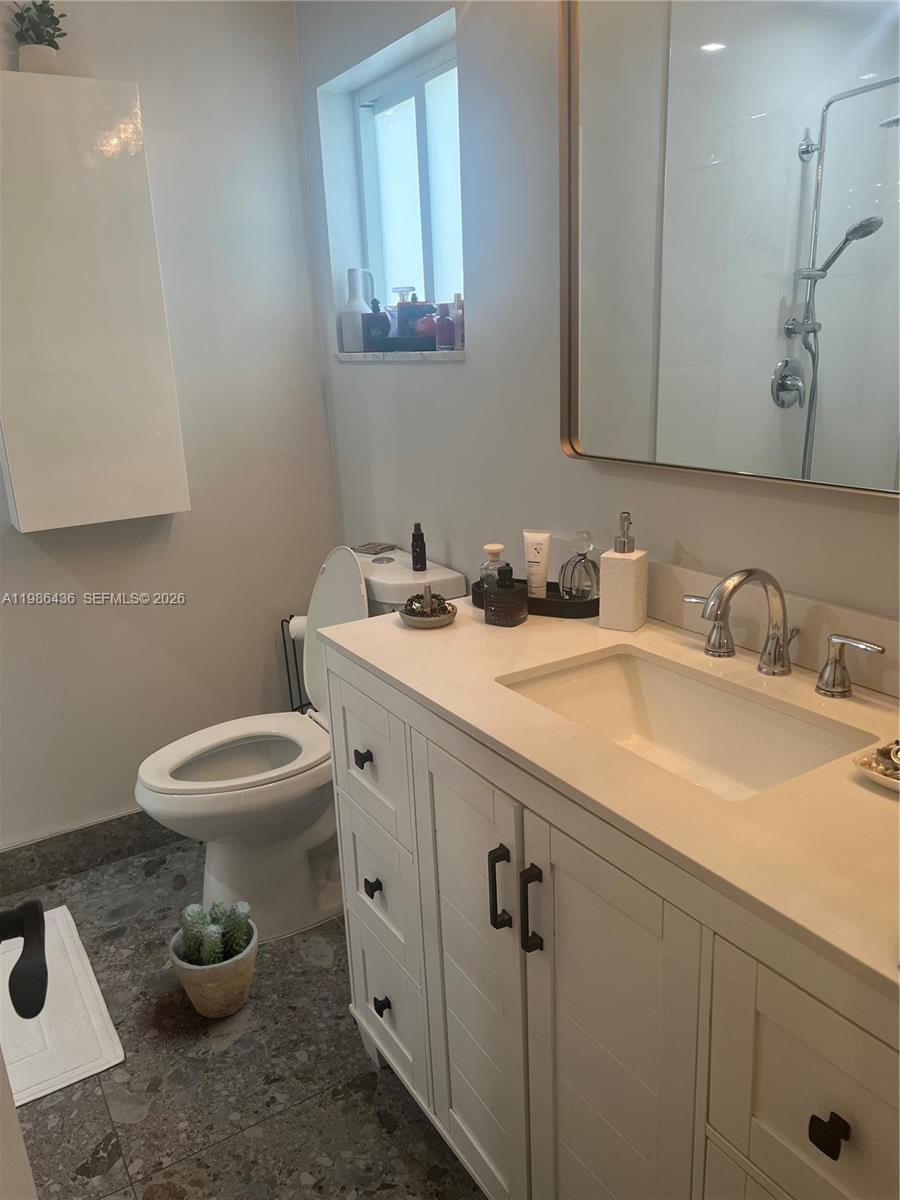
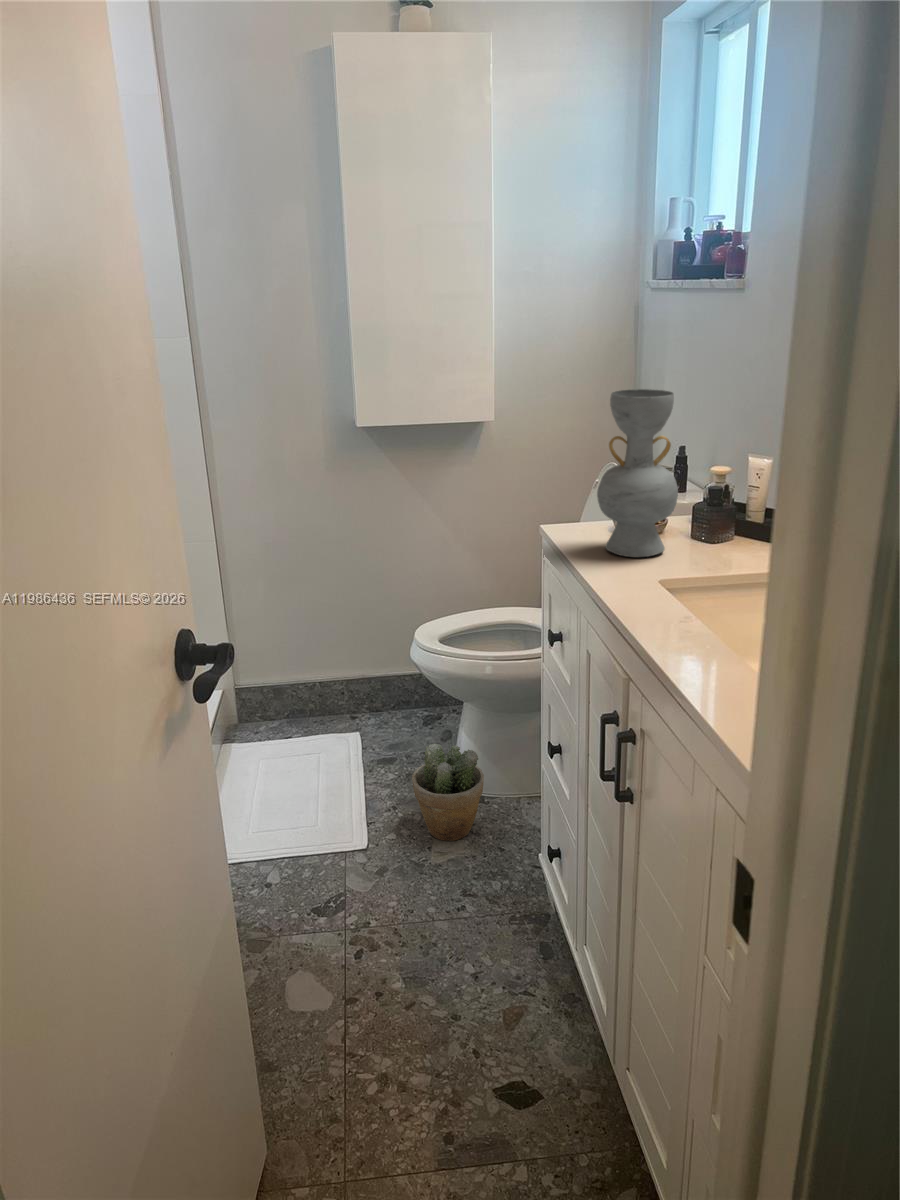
decorative vase: none [392,471,480,656] -> present [597,389,678,558]

